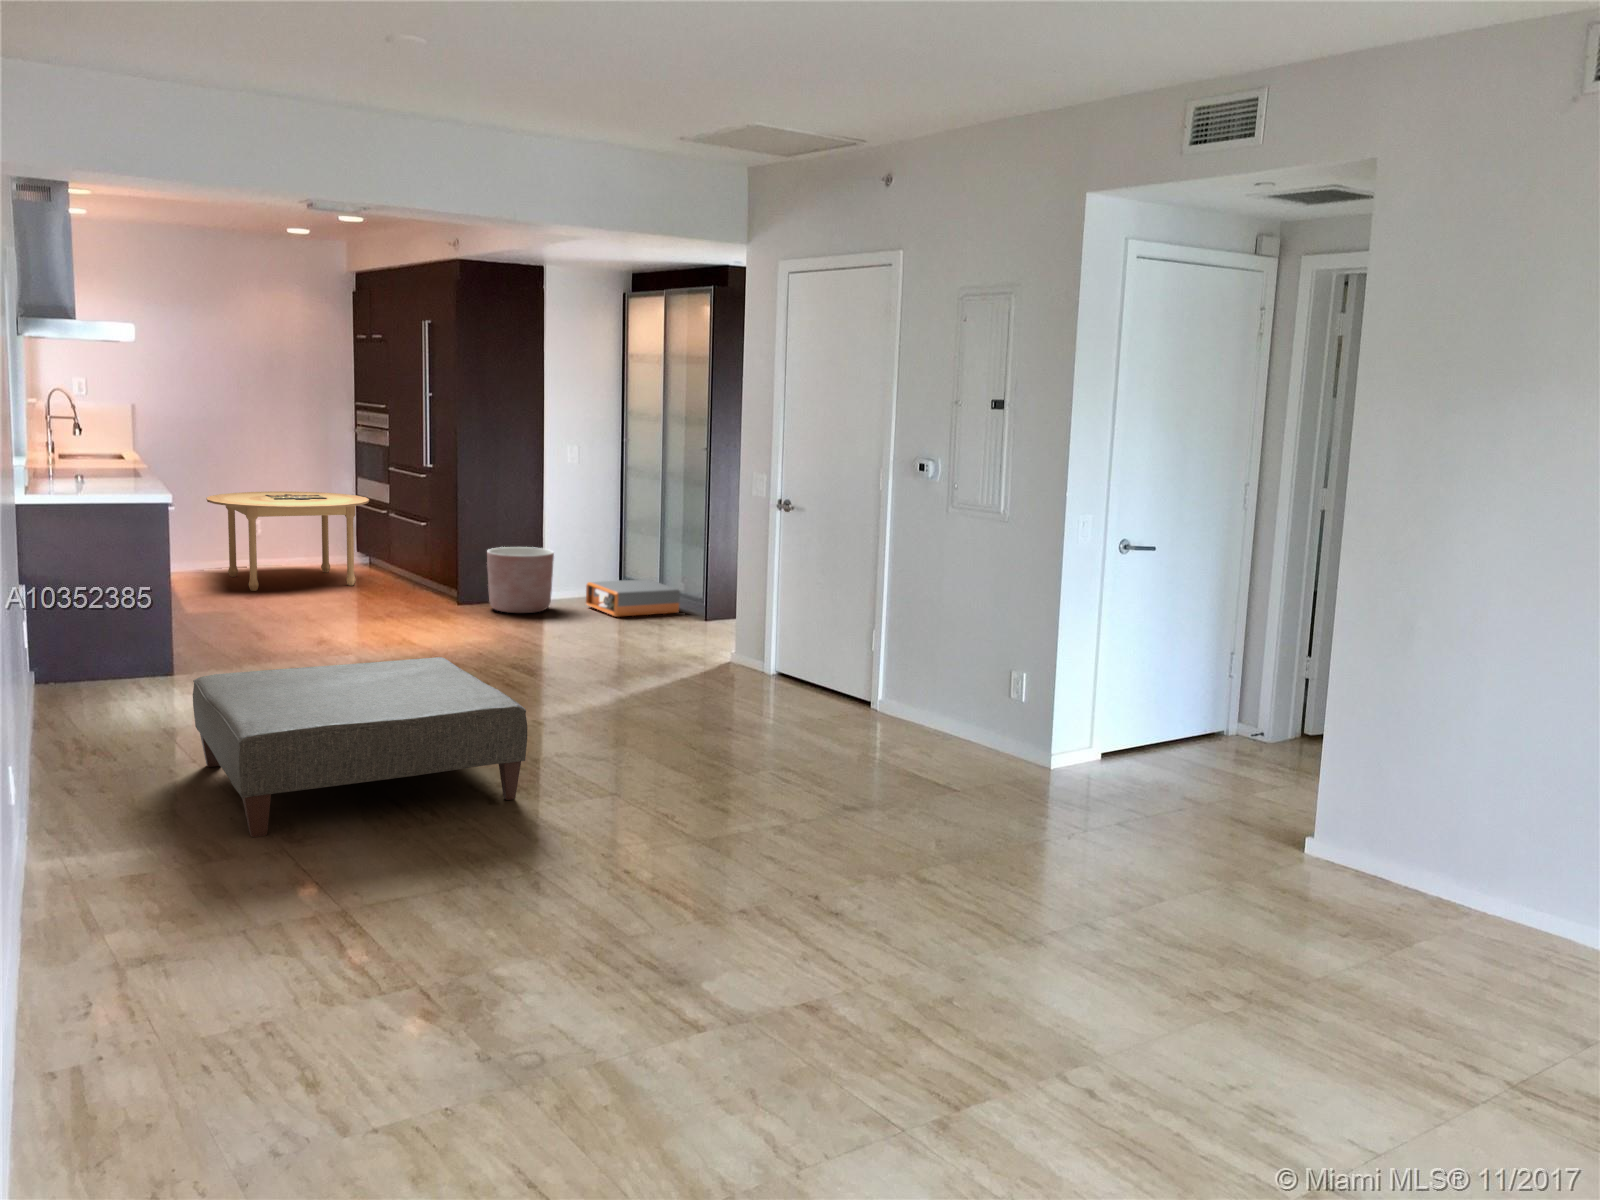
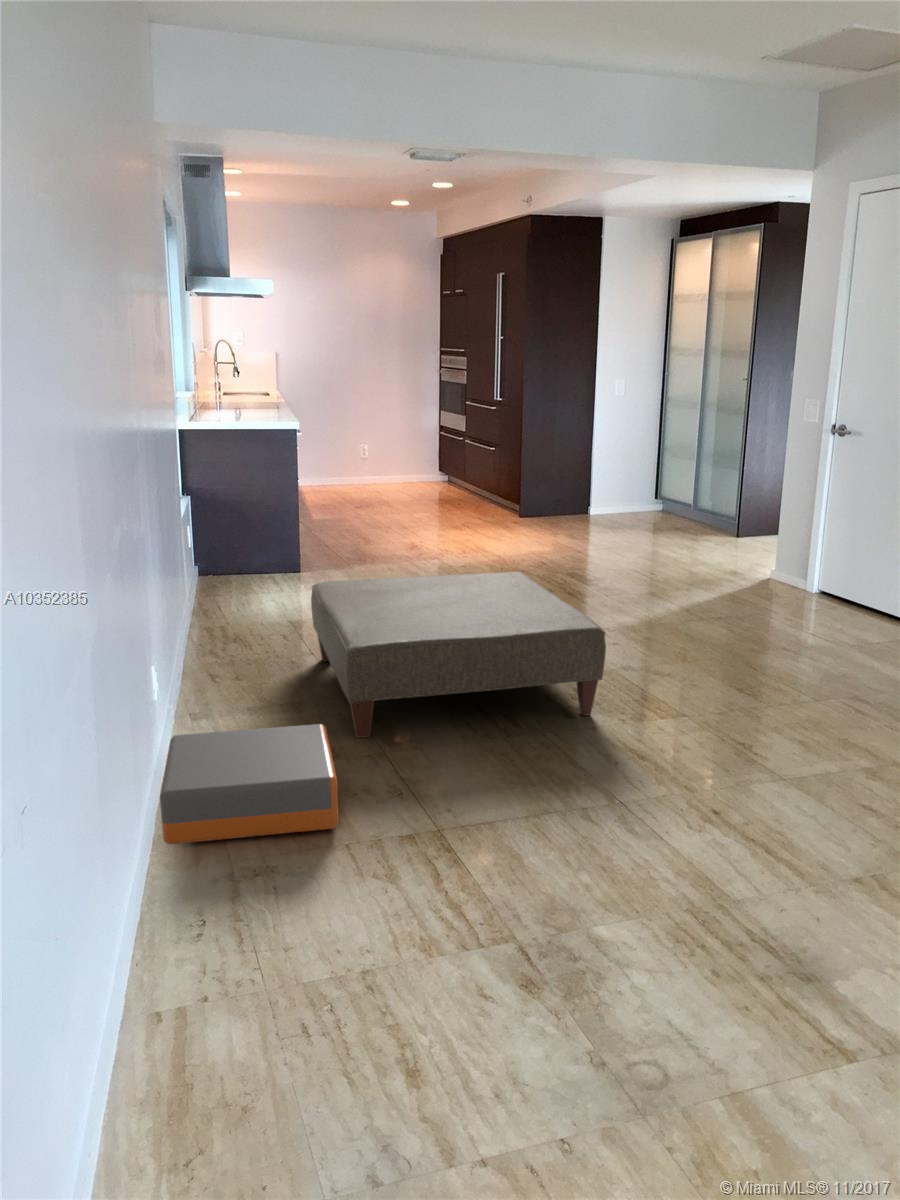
dining table: present [206,491,369,591] -> none [328,422,450,502]
planter: present [487,547,554,613] -> none [546,469,603,526]
storage box: present [586,579,680,617] -> present [160,724,339,844]

